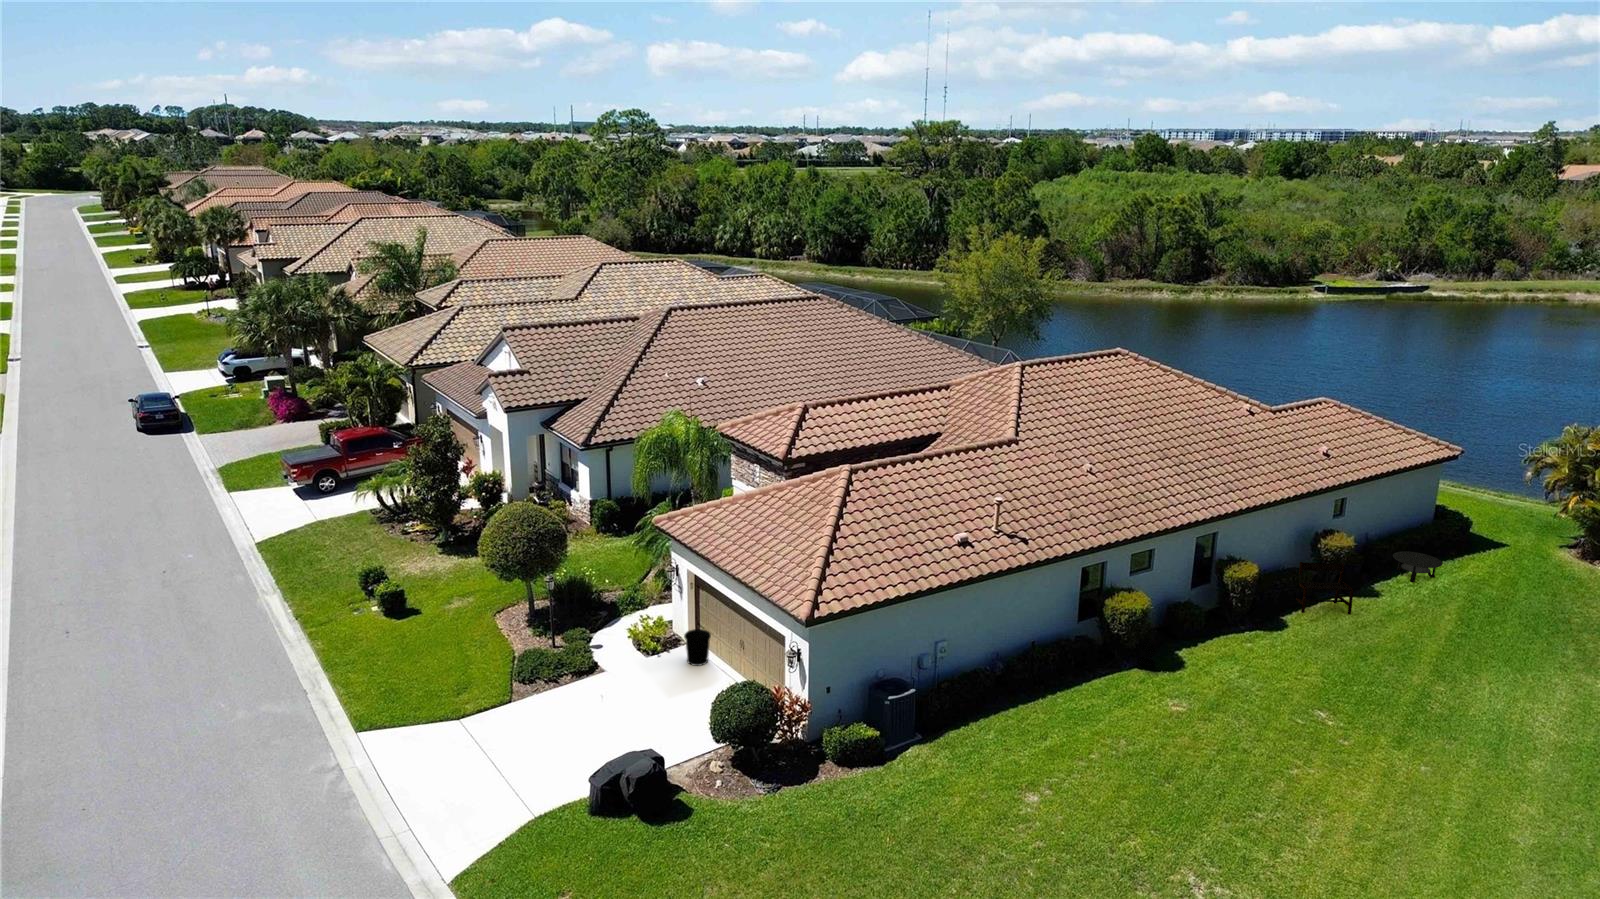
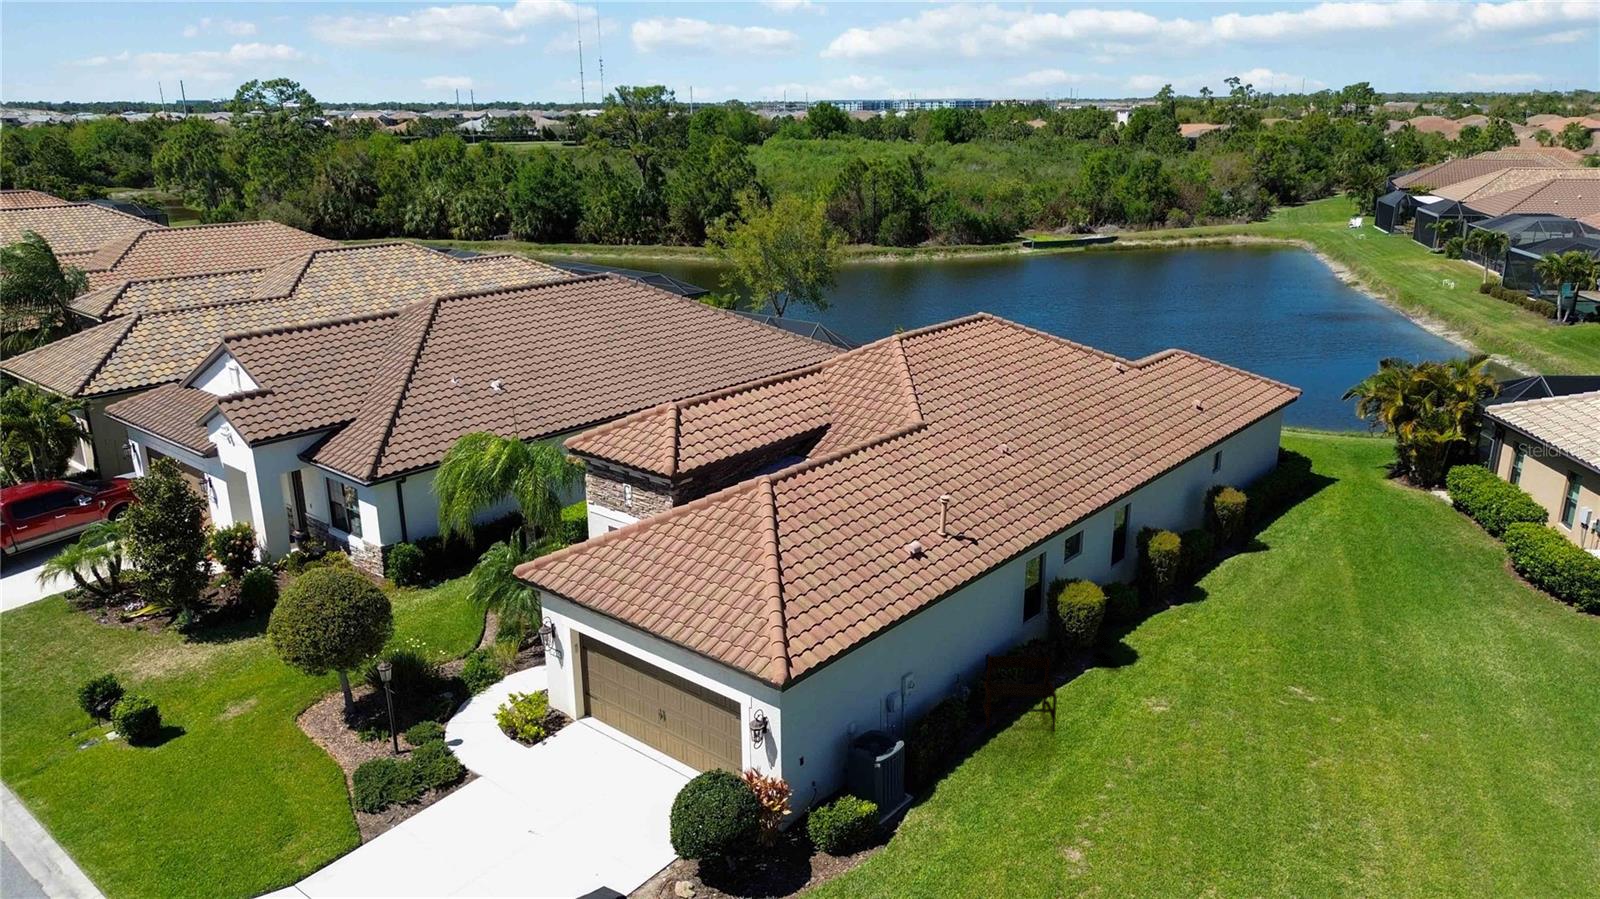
round table: present [1393,551,1442,582] -> none [1263,499,1311,530]
bench: present [1296,562,1353,614] -> present [984,656,1057,731]
trash can: present [684,629,711,666] -> none [579,700,613,748]

